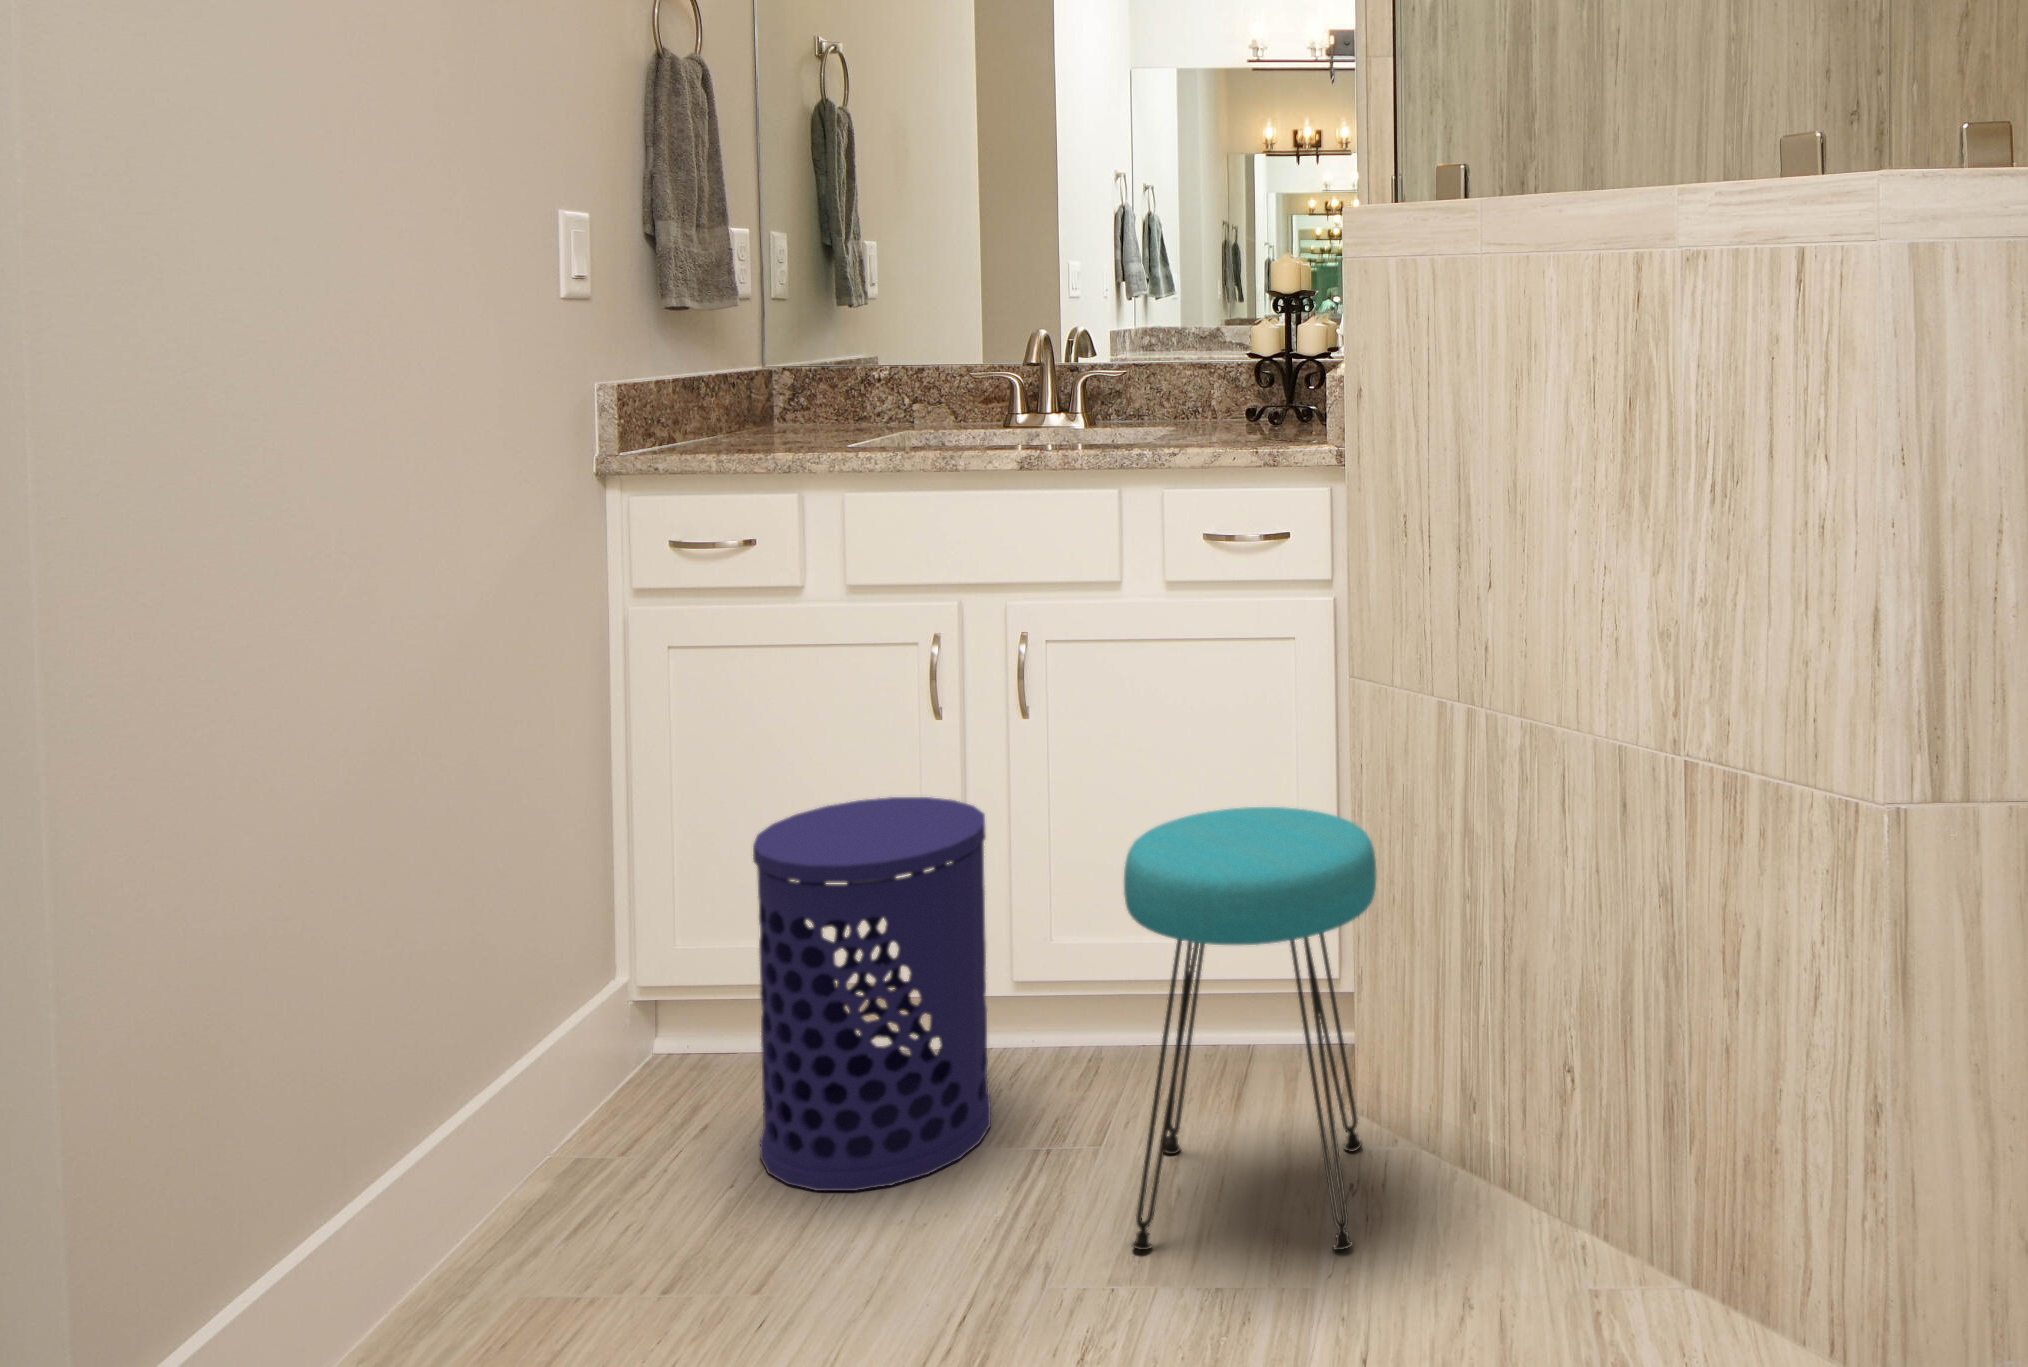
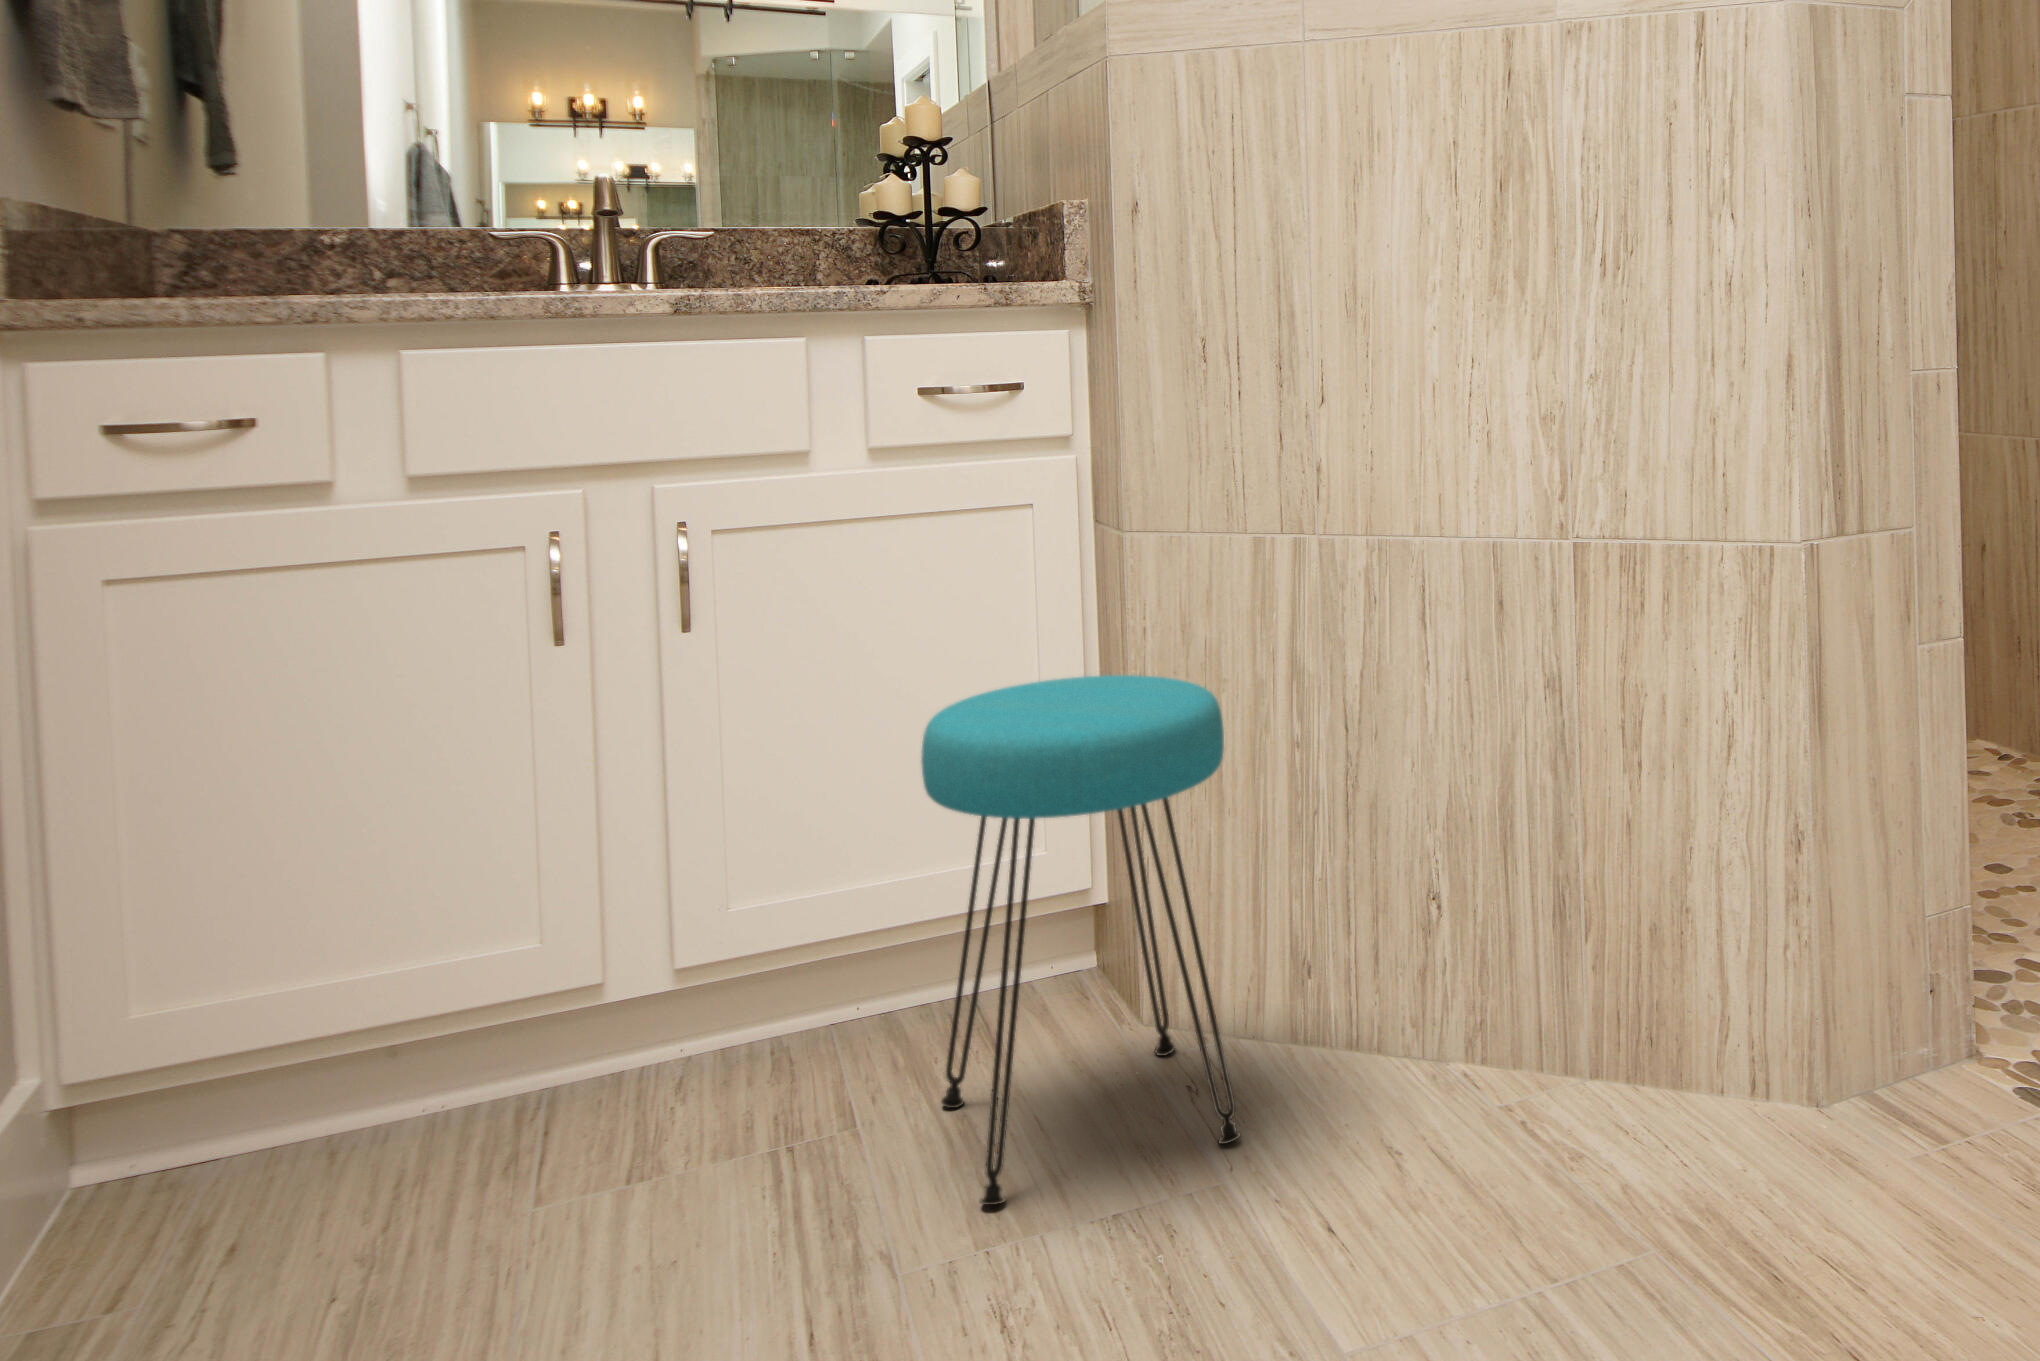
waste bin: present [753,797,991,1191] -> none [330,738,691,1271]

